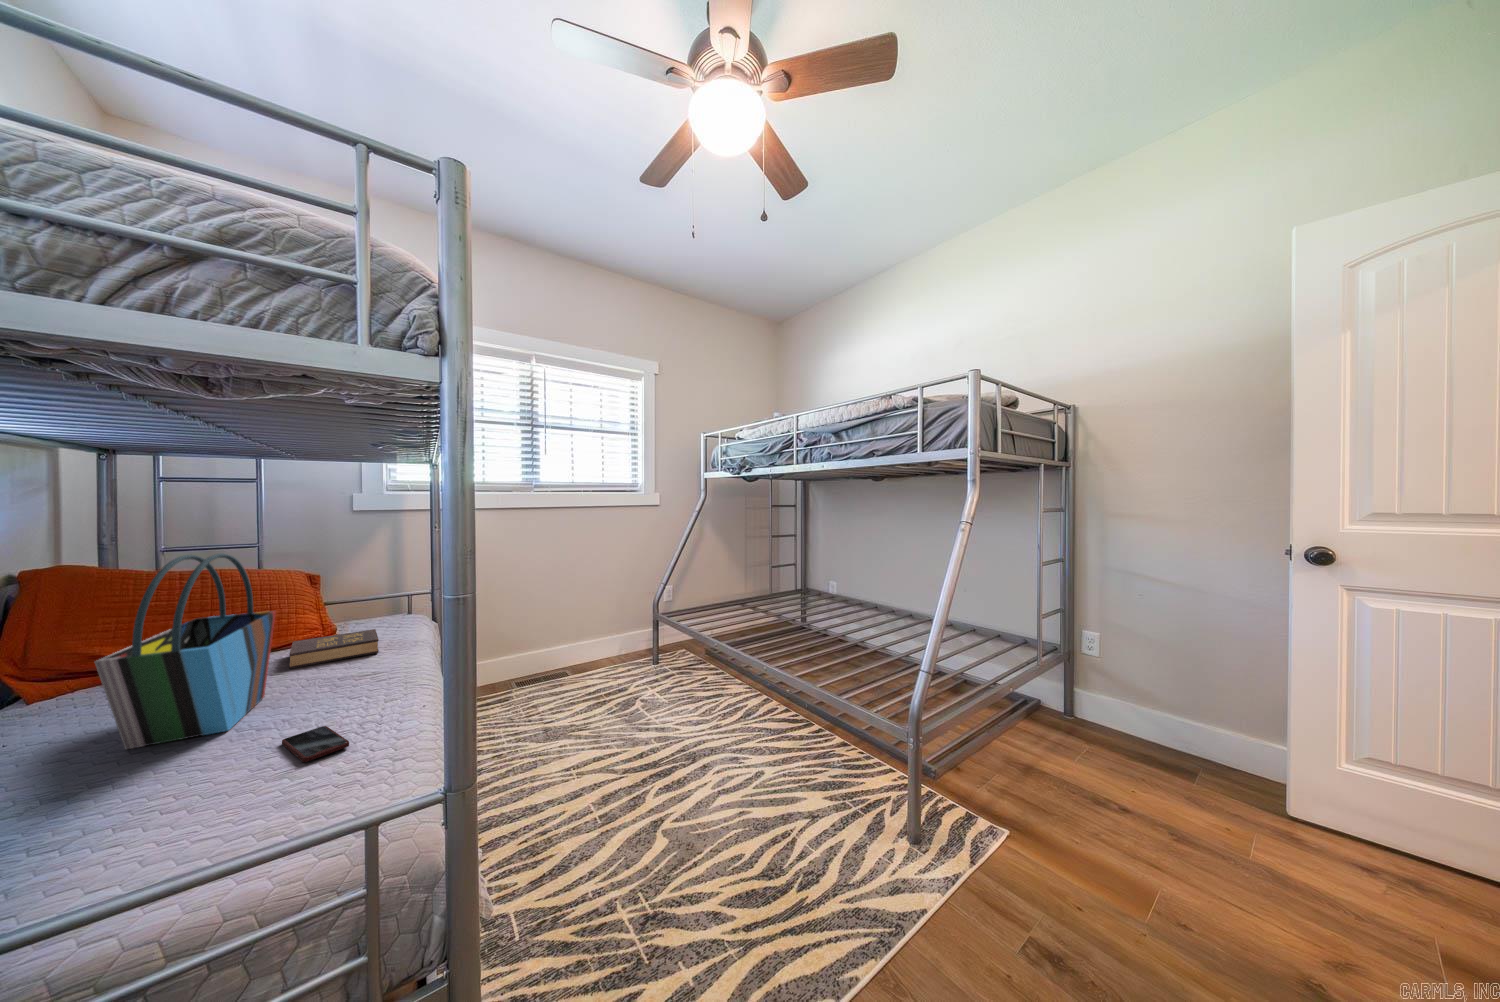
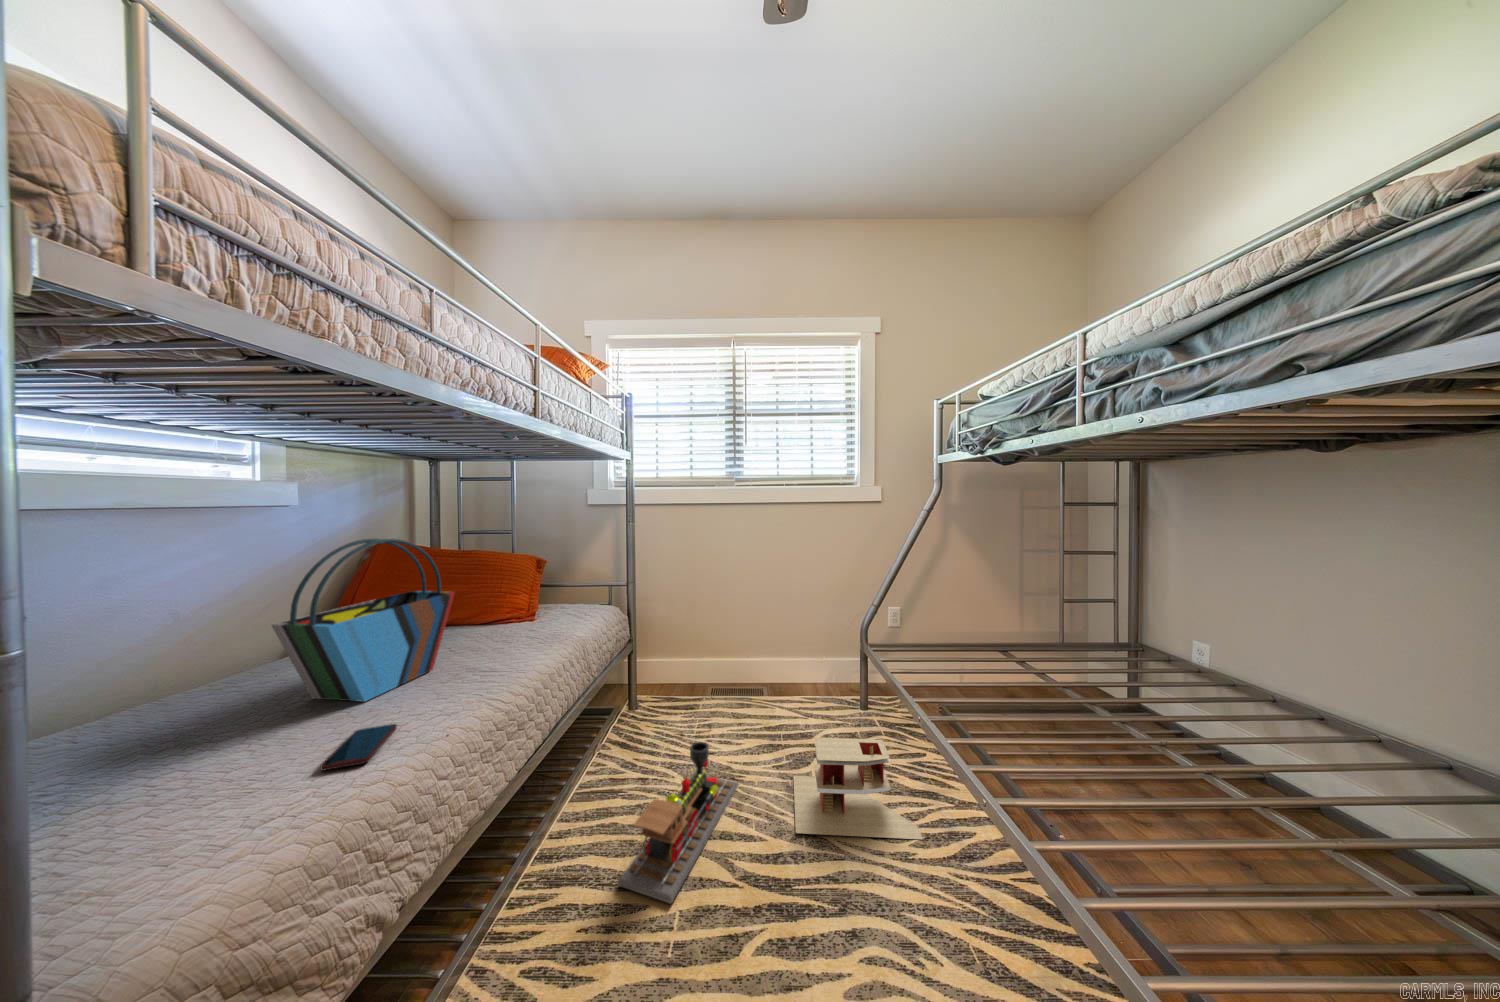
hardback book: present [289,629,379,669] -> none [488,615,567,643]
toy house: none [627,669,723,740] -> present [793,738,923,839]
toy train: none [531,702,587,813] -> present [617,742,739,903]

